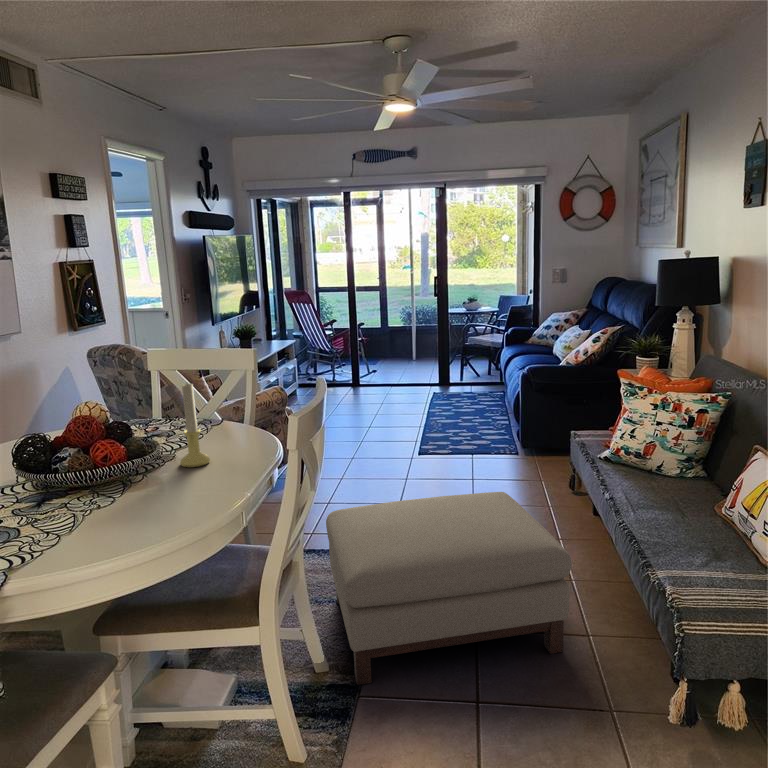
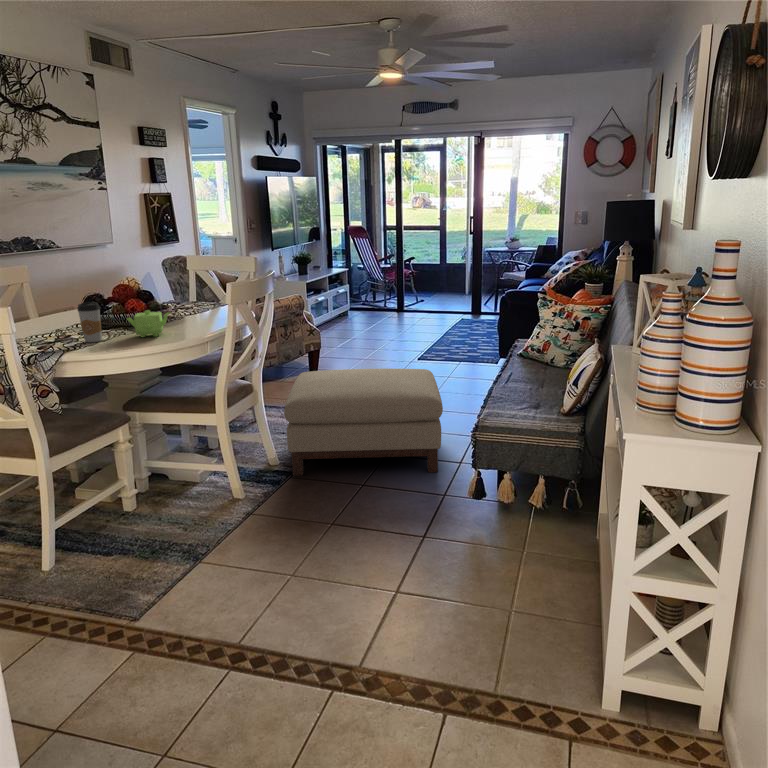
candle holder: present [180,383,210,468] -> none [183,267,202,322]
coffee cup: none [22,465,67,540] -> present [77,302,102,342]
teapot: none [109,467,186,517] -> present [127,310,170,337]

